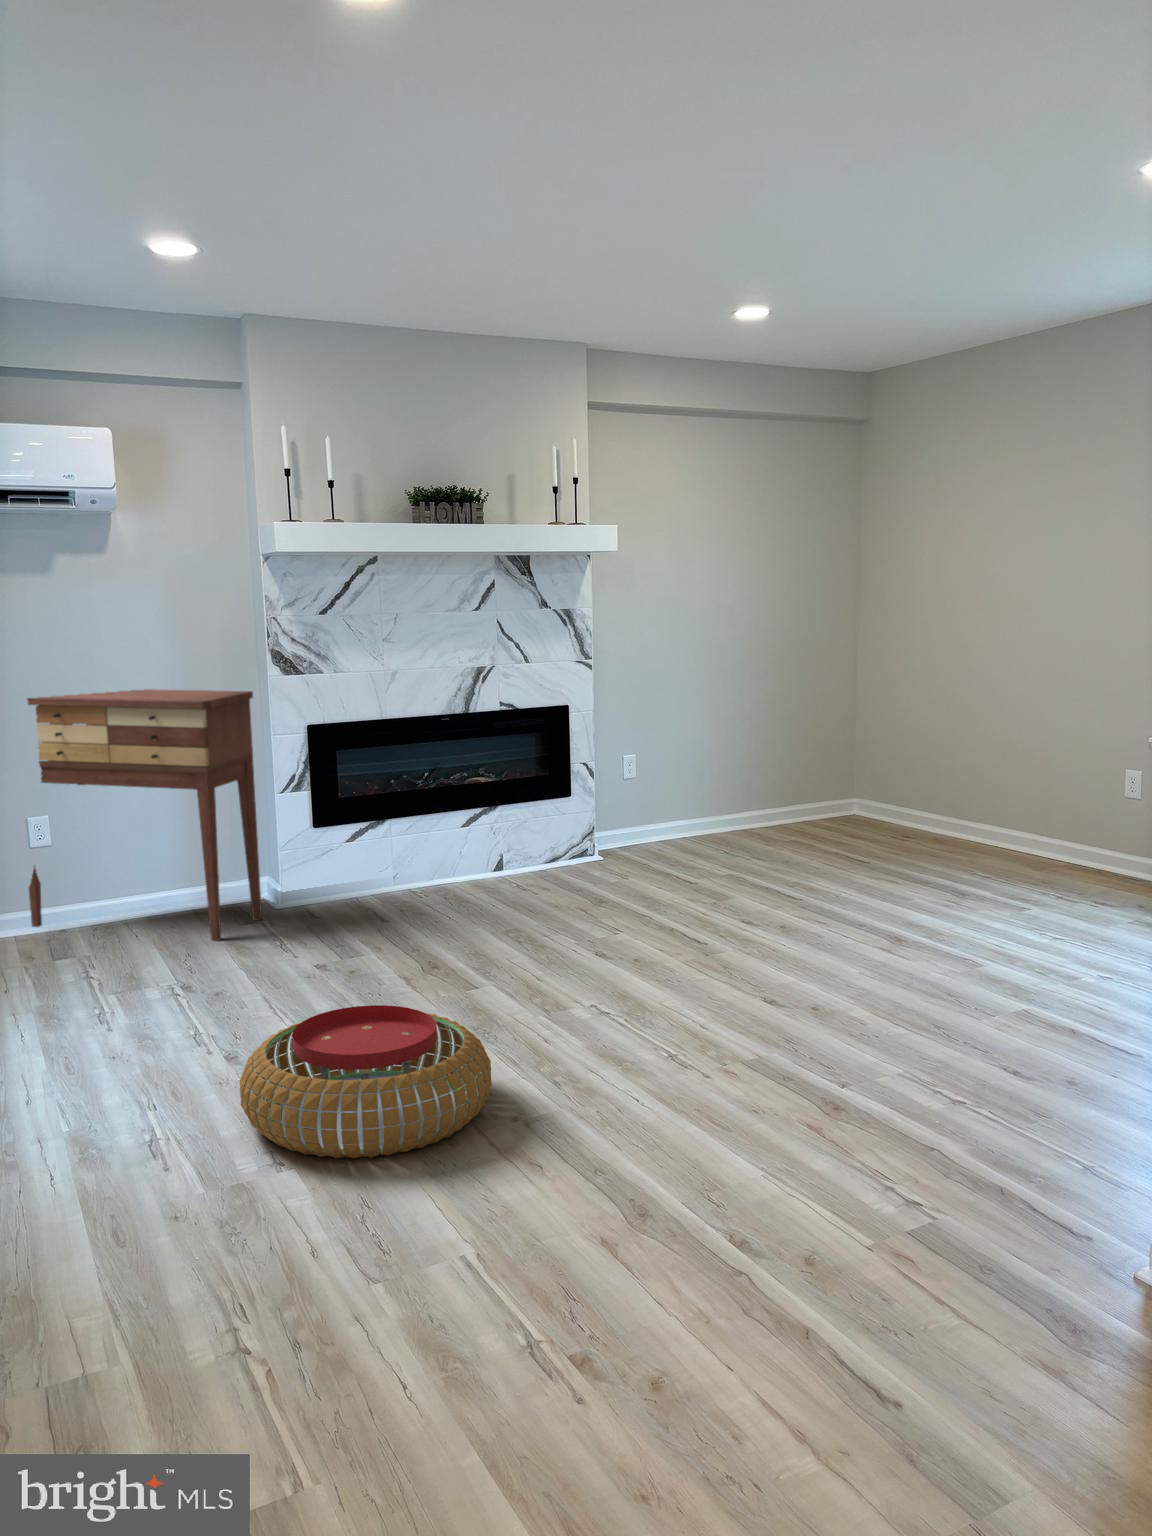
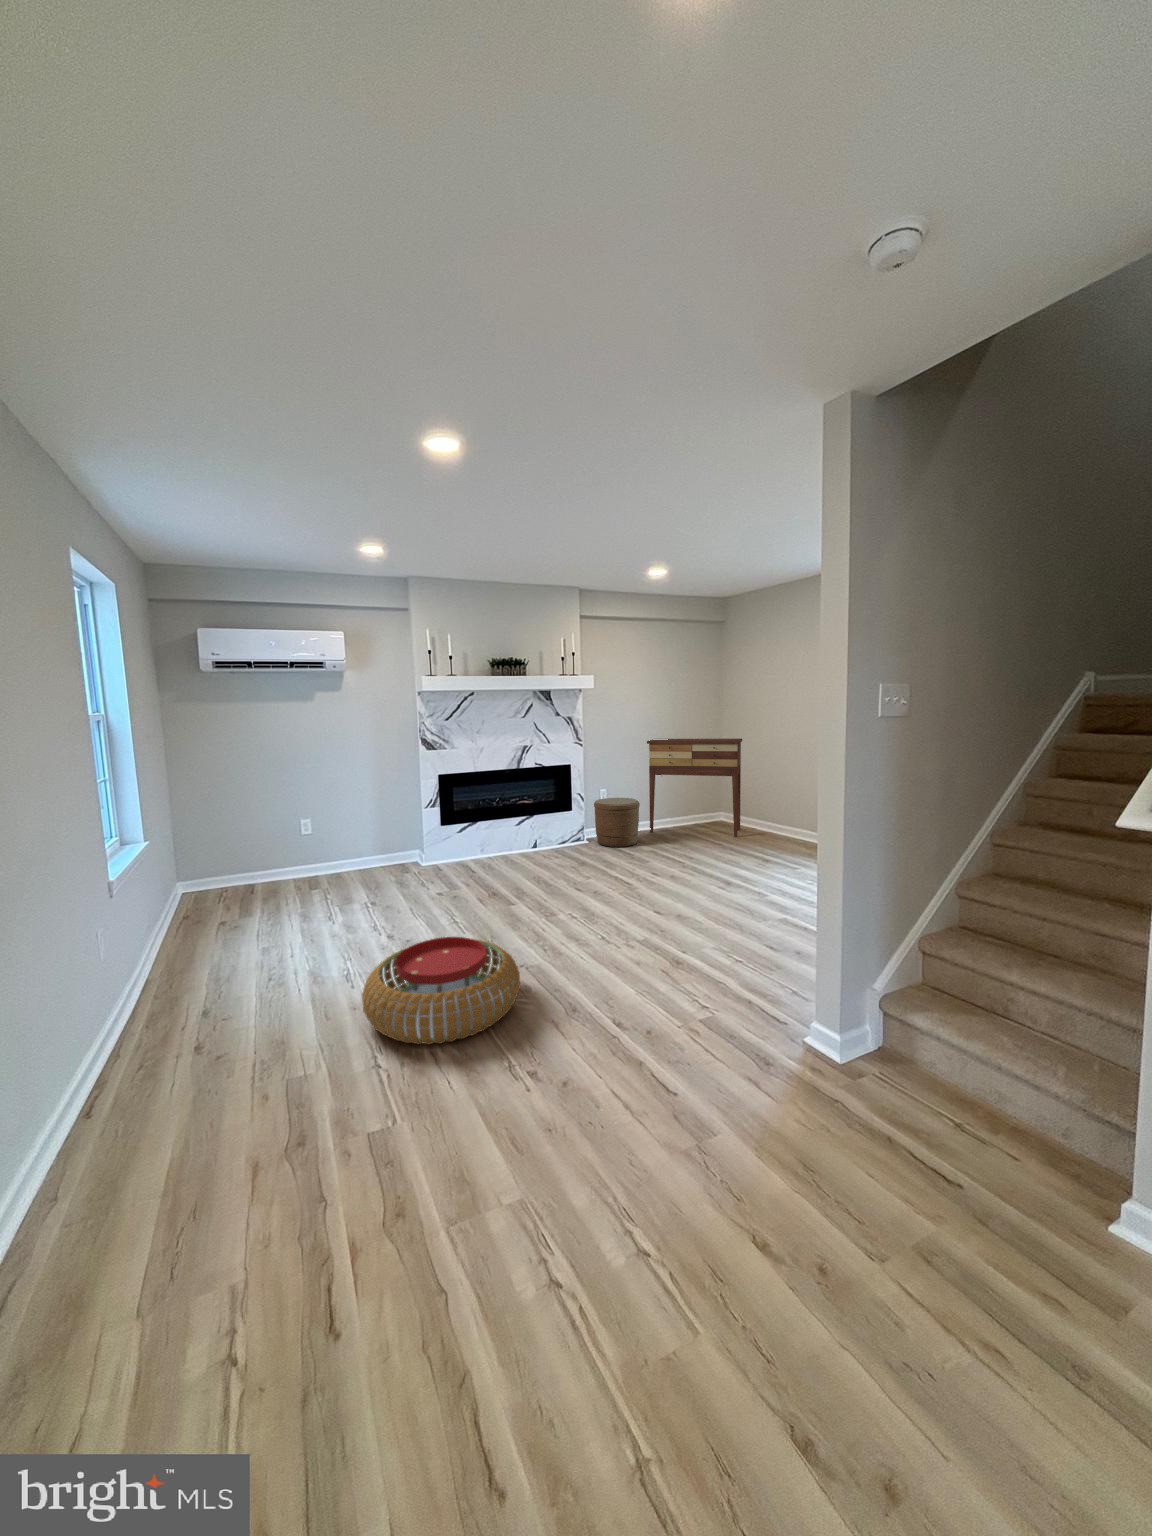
console table: present [27,689,262,941] -> present [647,739,742,837]
woven basket: none [615,771,707,871] -> present [594,798,640,848]

